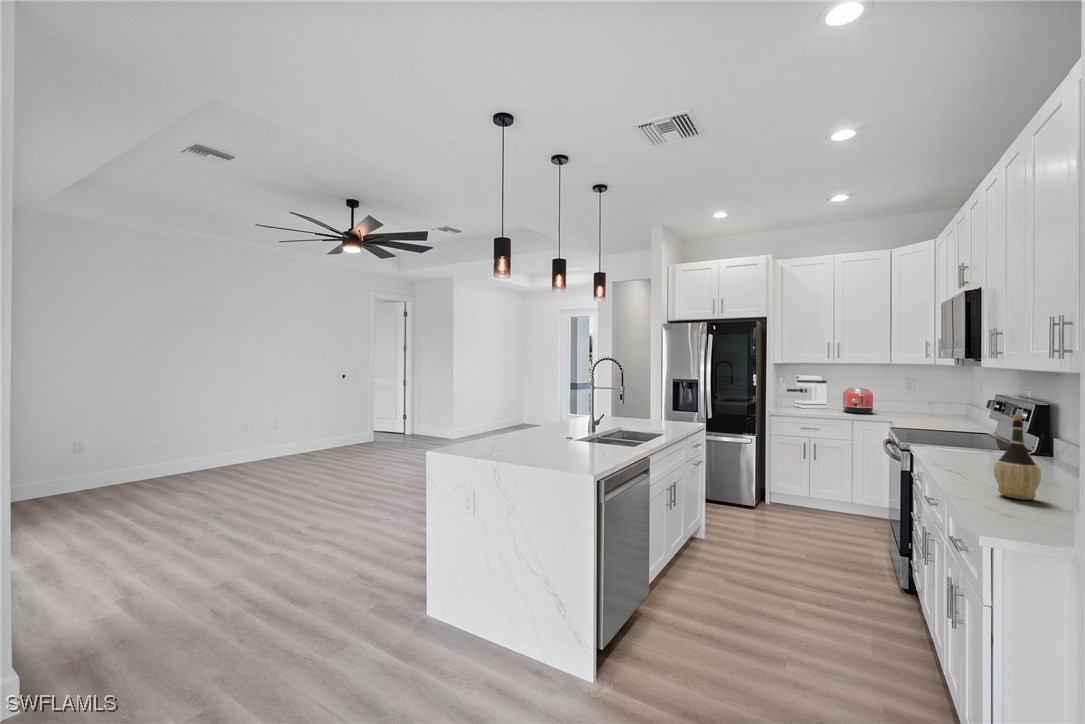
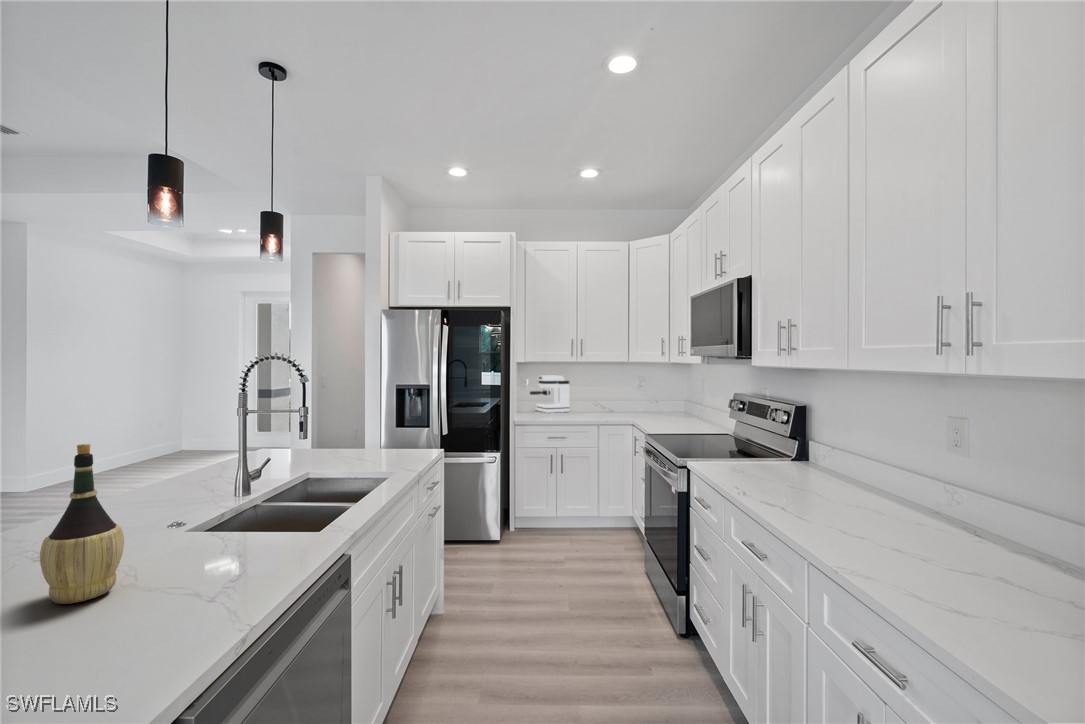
toaster: present [843,388,873,414] -> none [585,388,615,417]
wine bottle: present [994,415,1041,500] -> present [40,444,124,604]

